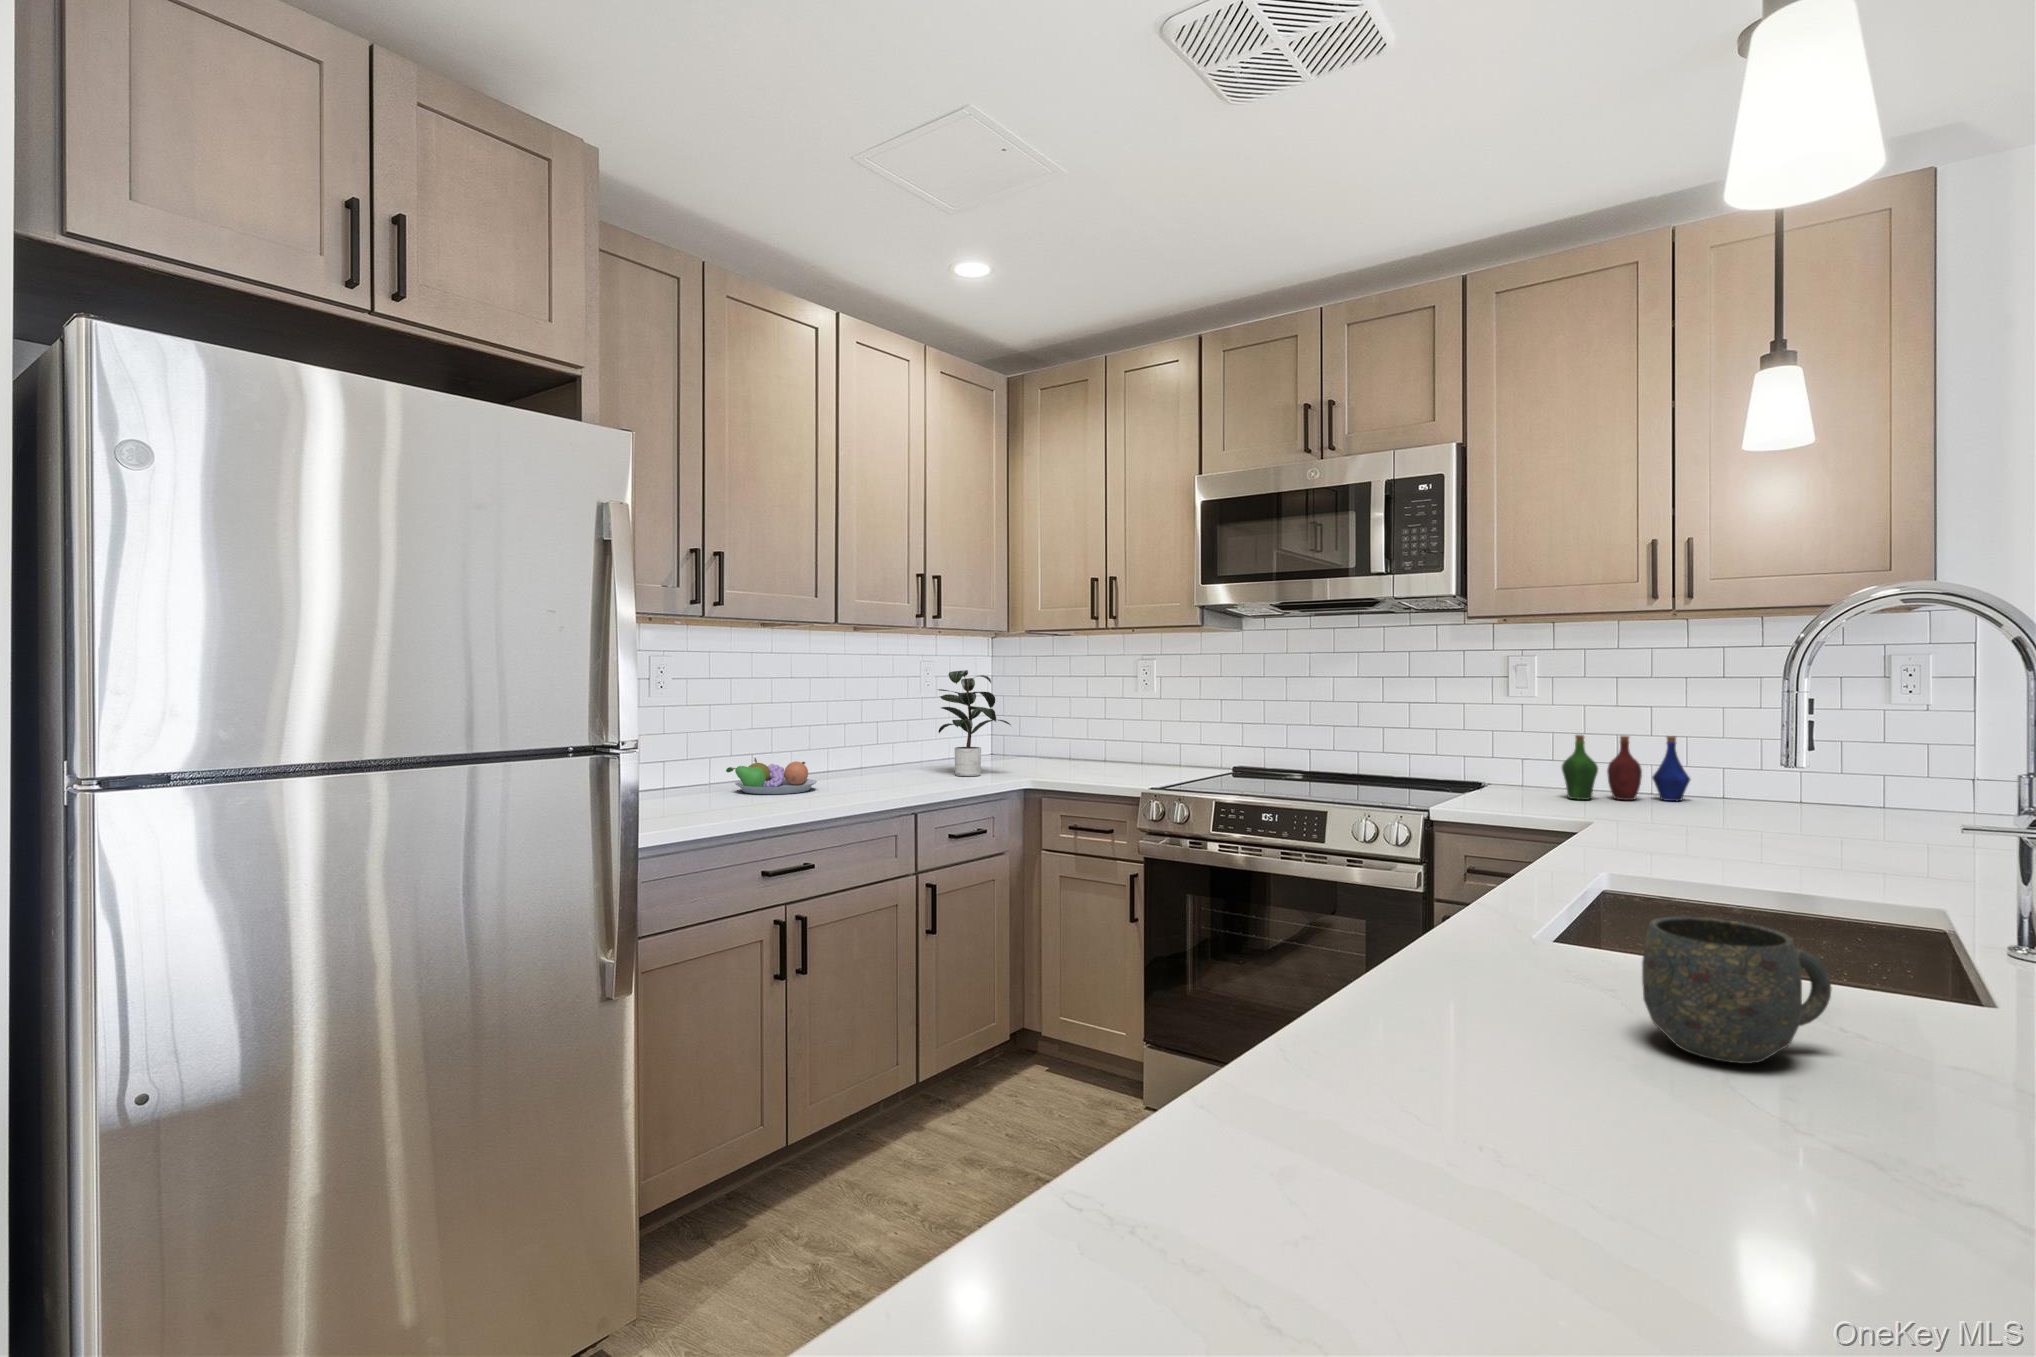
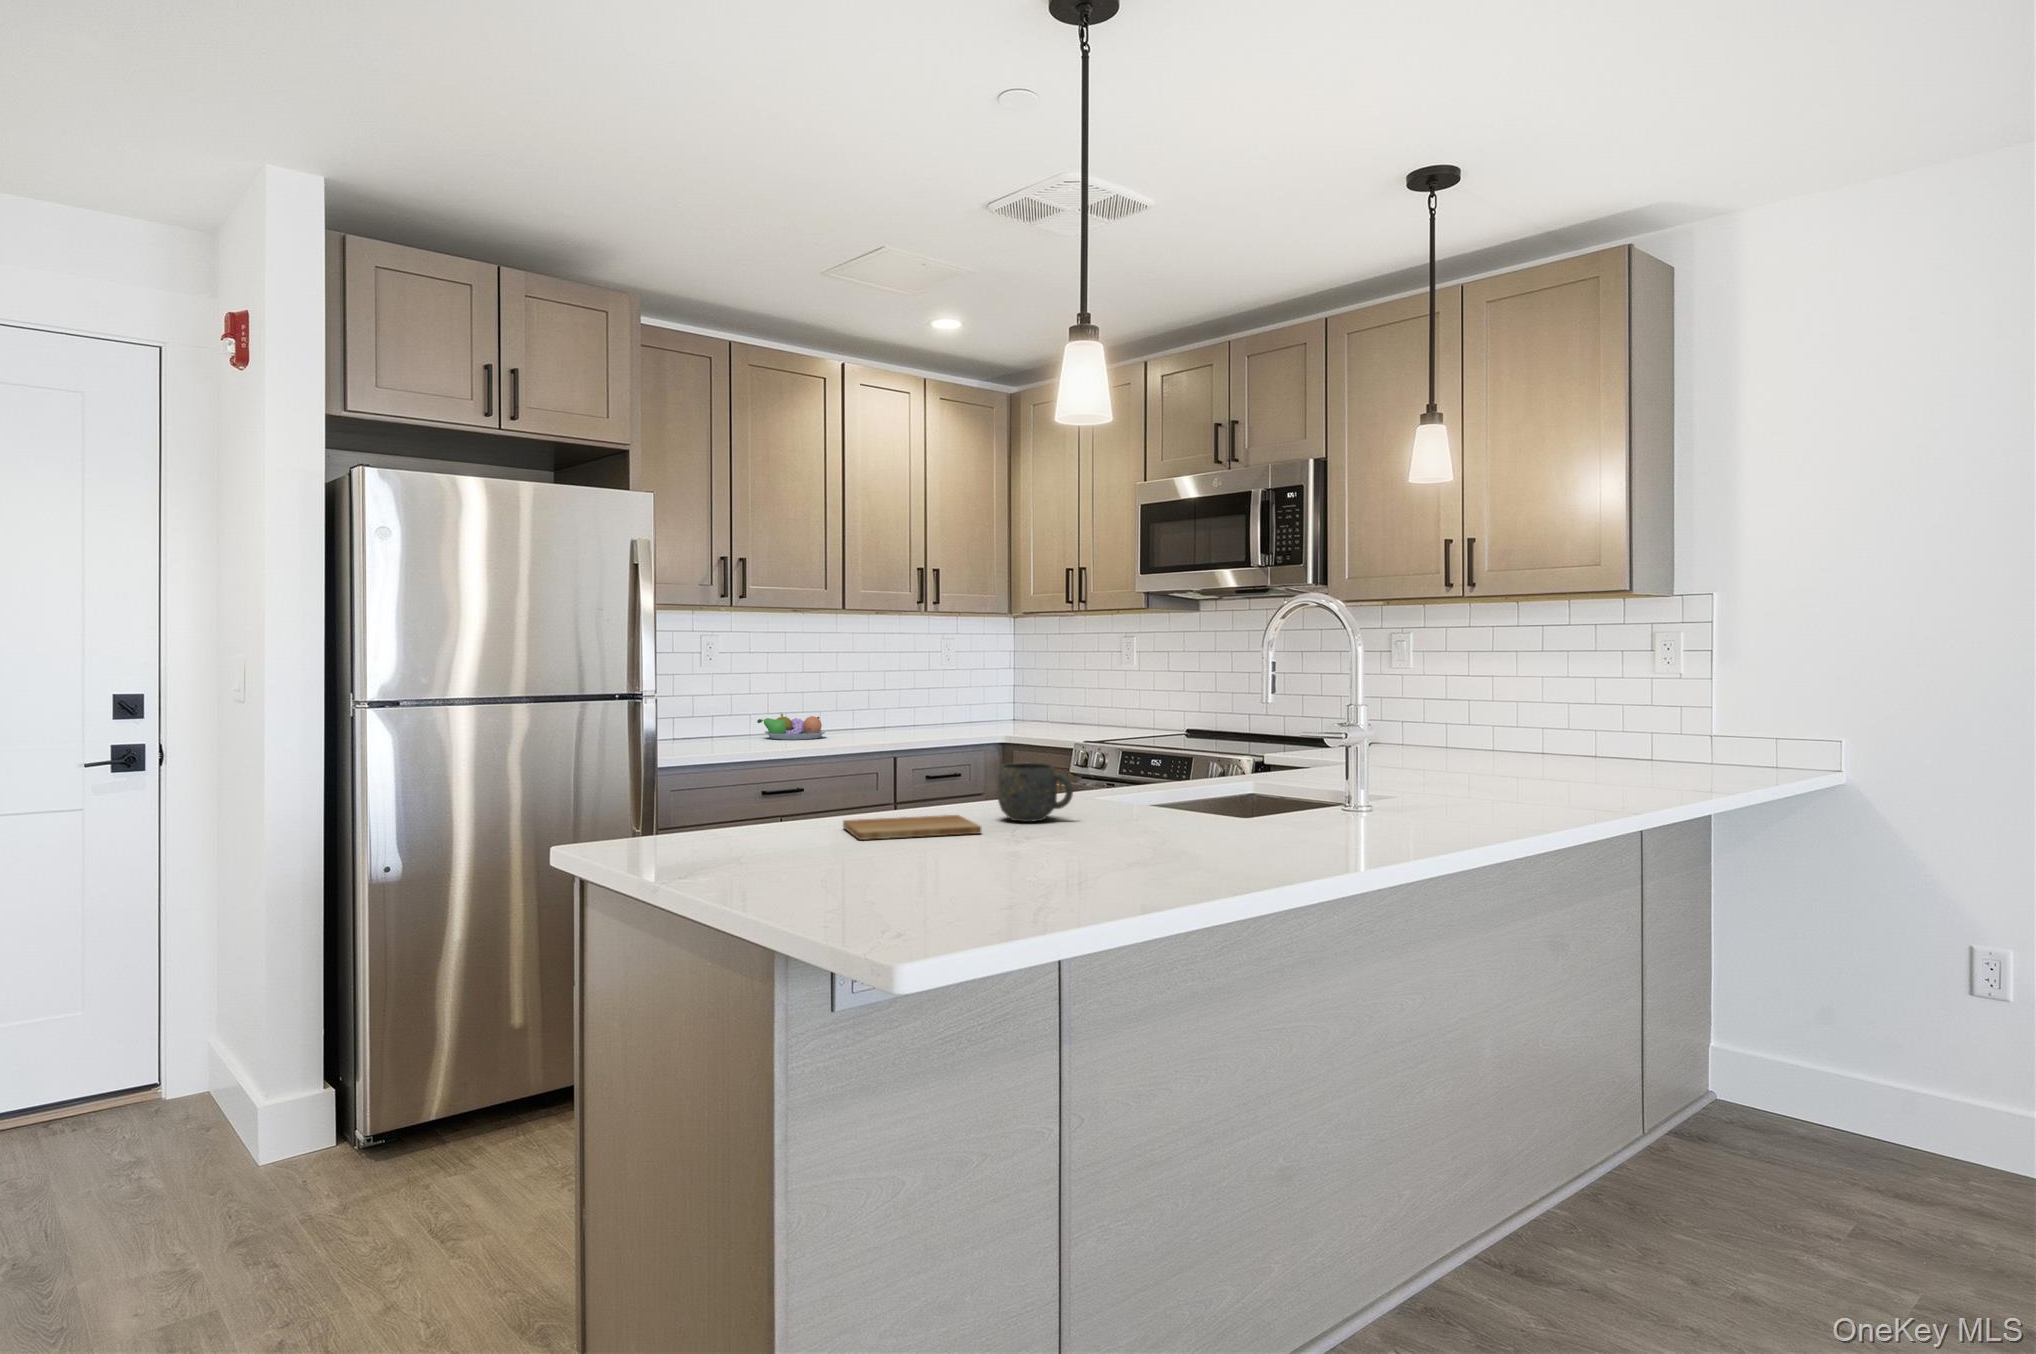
potted plant: present [938,670,1011,776] -> none [928,645,1008,732]
bottle: present [1562,735,1690,801] -> none [1389,698,1491,753]
cutting board: none [1449,1062,1848,1243] -> present [843,815,981,840]

